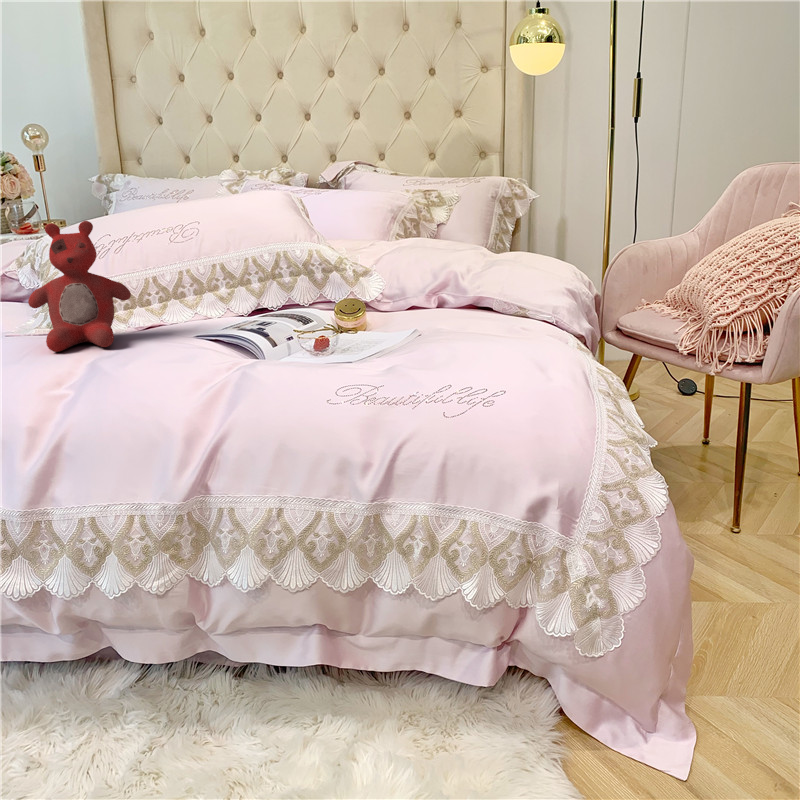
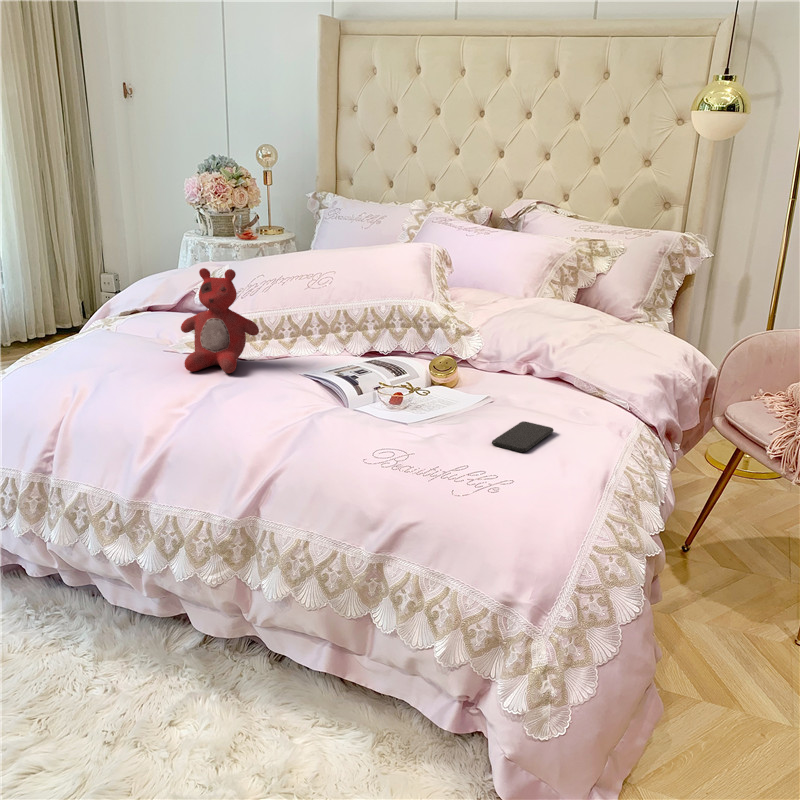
smartphone: none [461,340,515,365] -> present [492,421,553,452]

